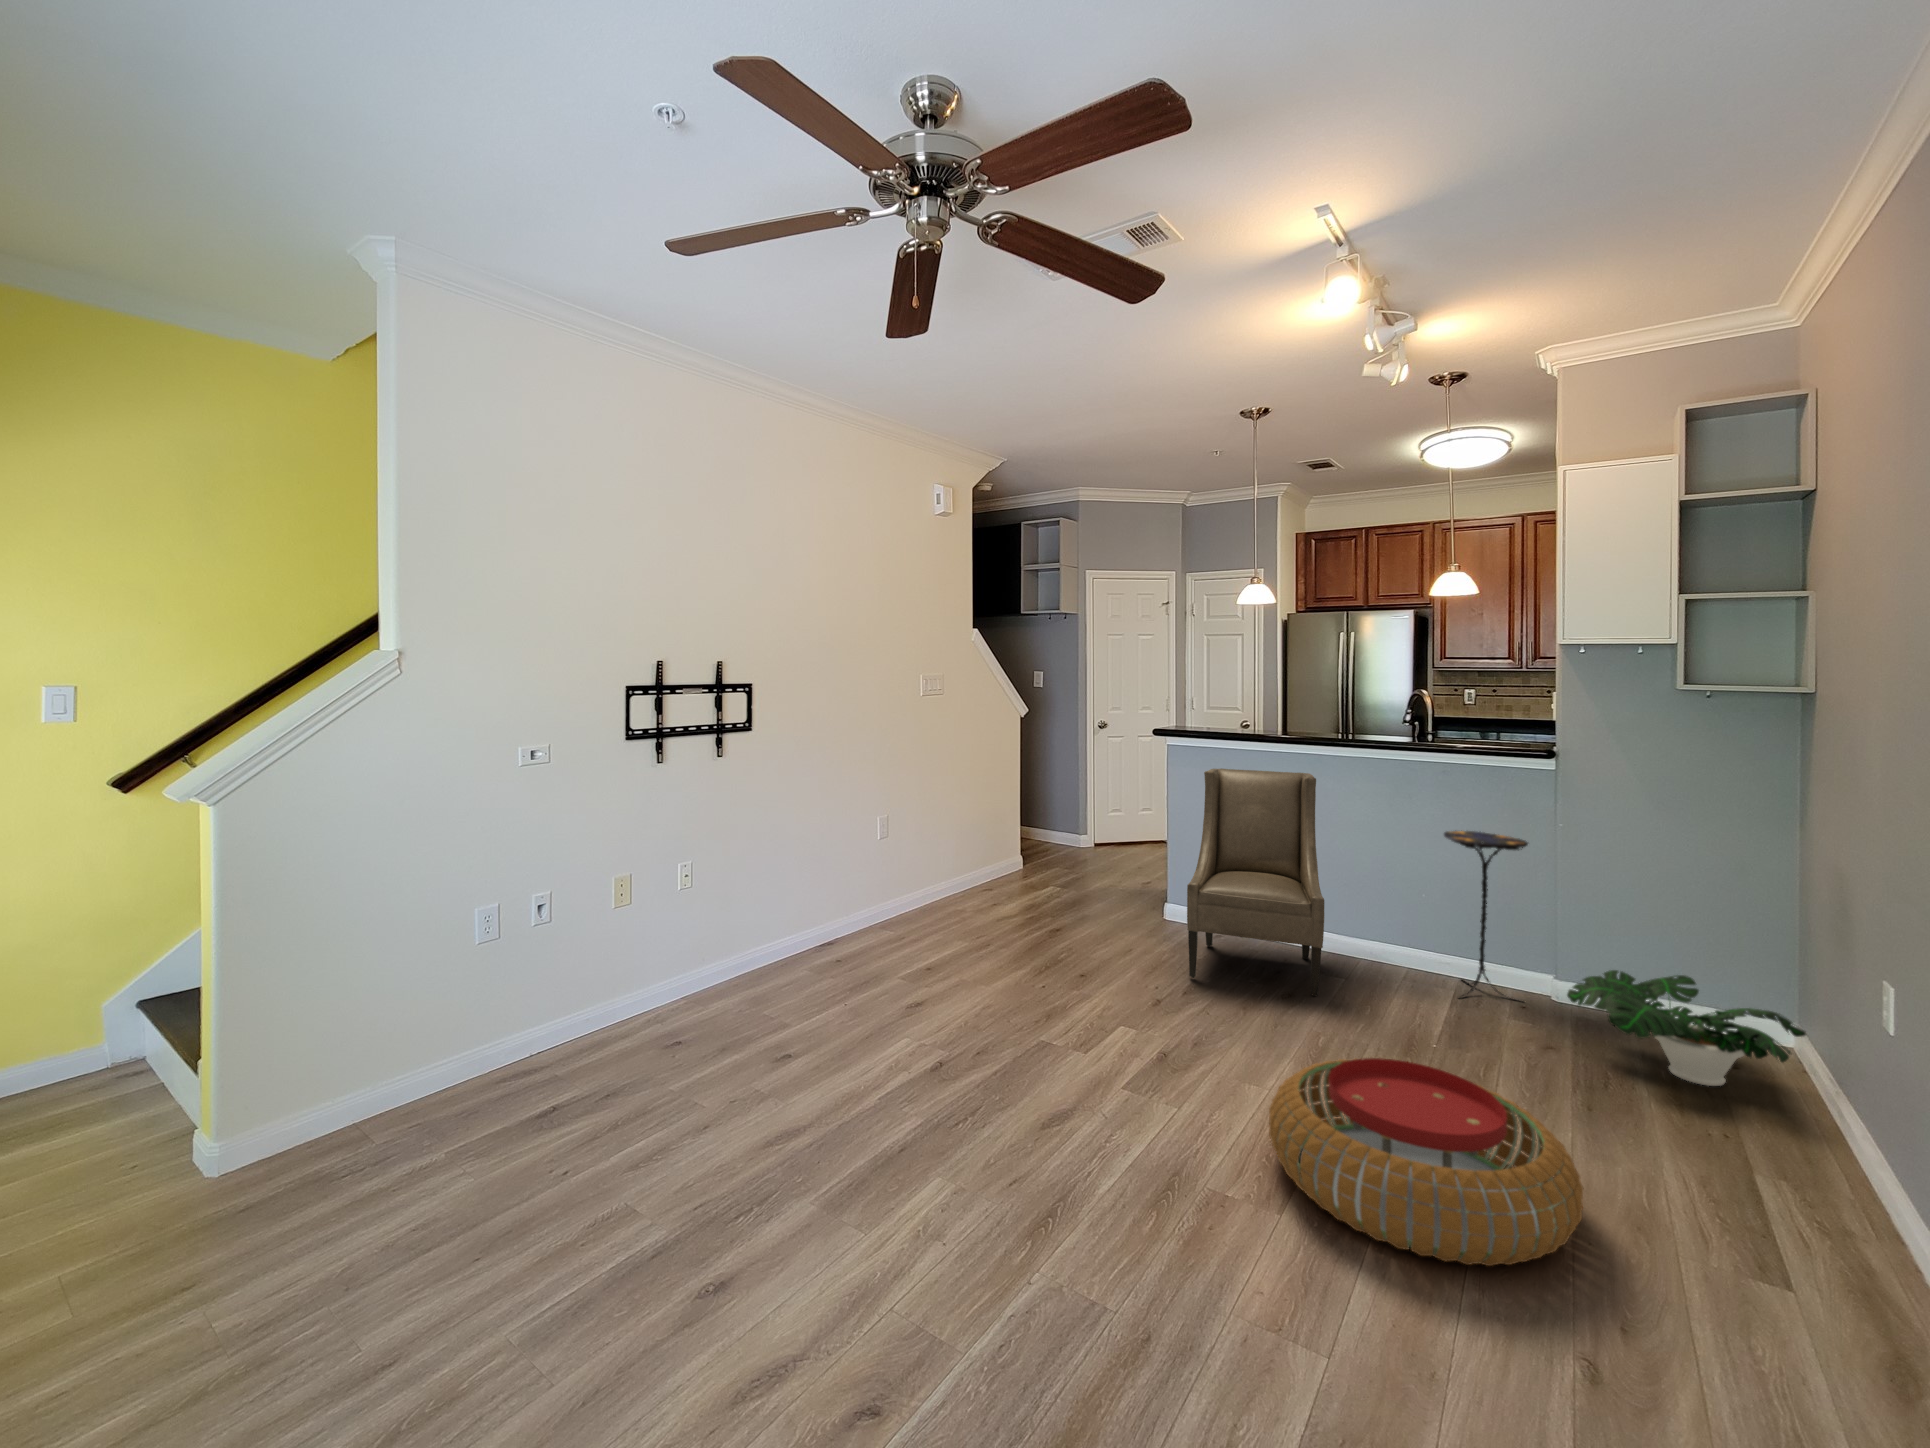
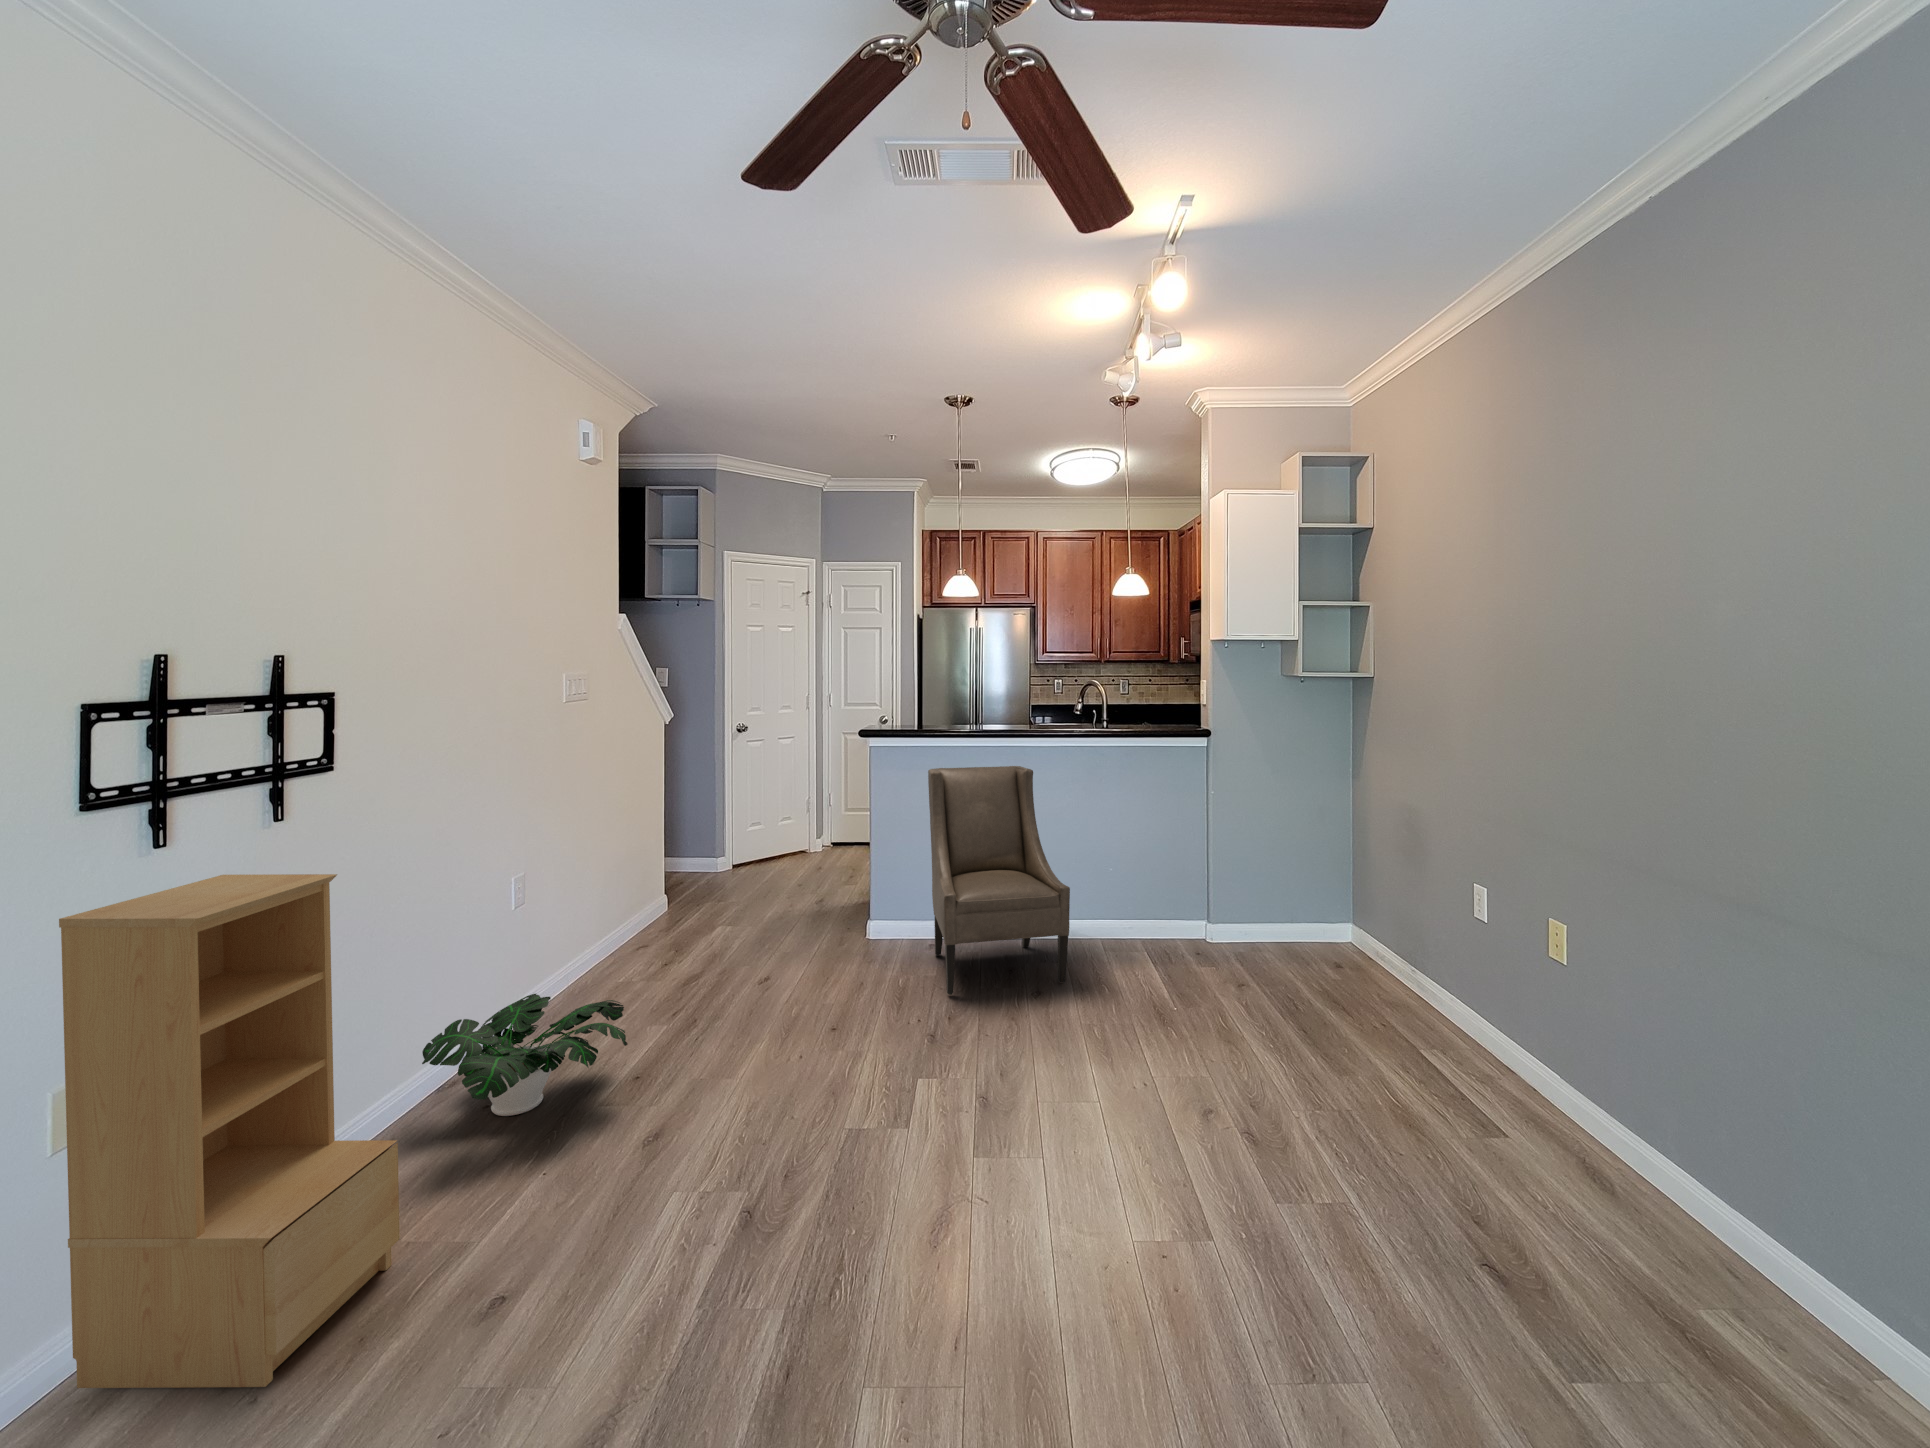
bookshelf: none [614,783,749,1056] -> present [59,874,400,1388]
side table: present [1444,831,1528,999] -> none [1138,805,1201,953]
potted plant: present [1567,970,1806,1086] -> present [422,994,628,1116]
pouf: present [1269,1058,1583,1266] -> none [1149,1029,1410,1215]

